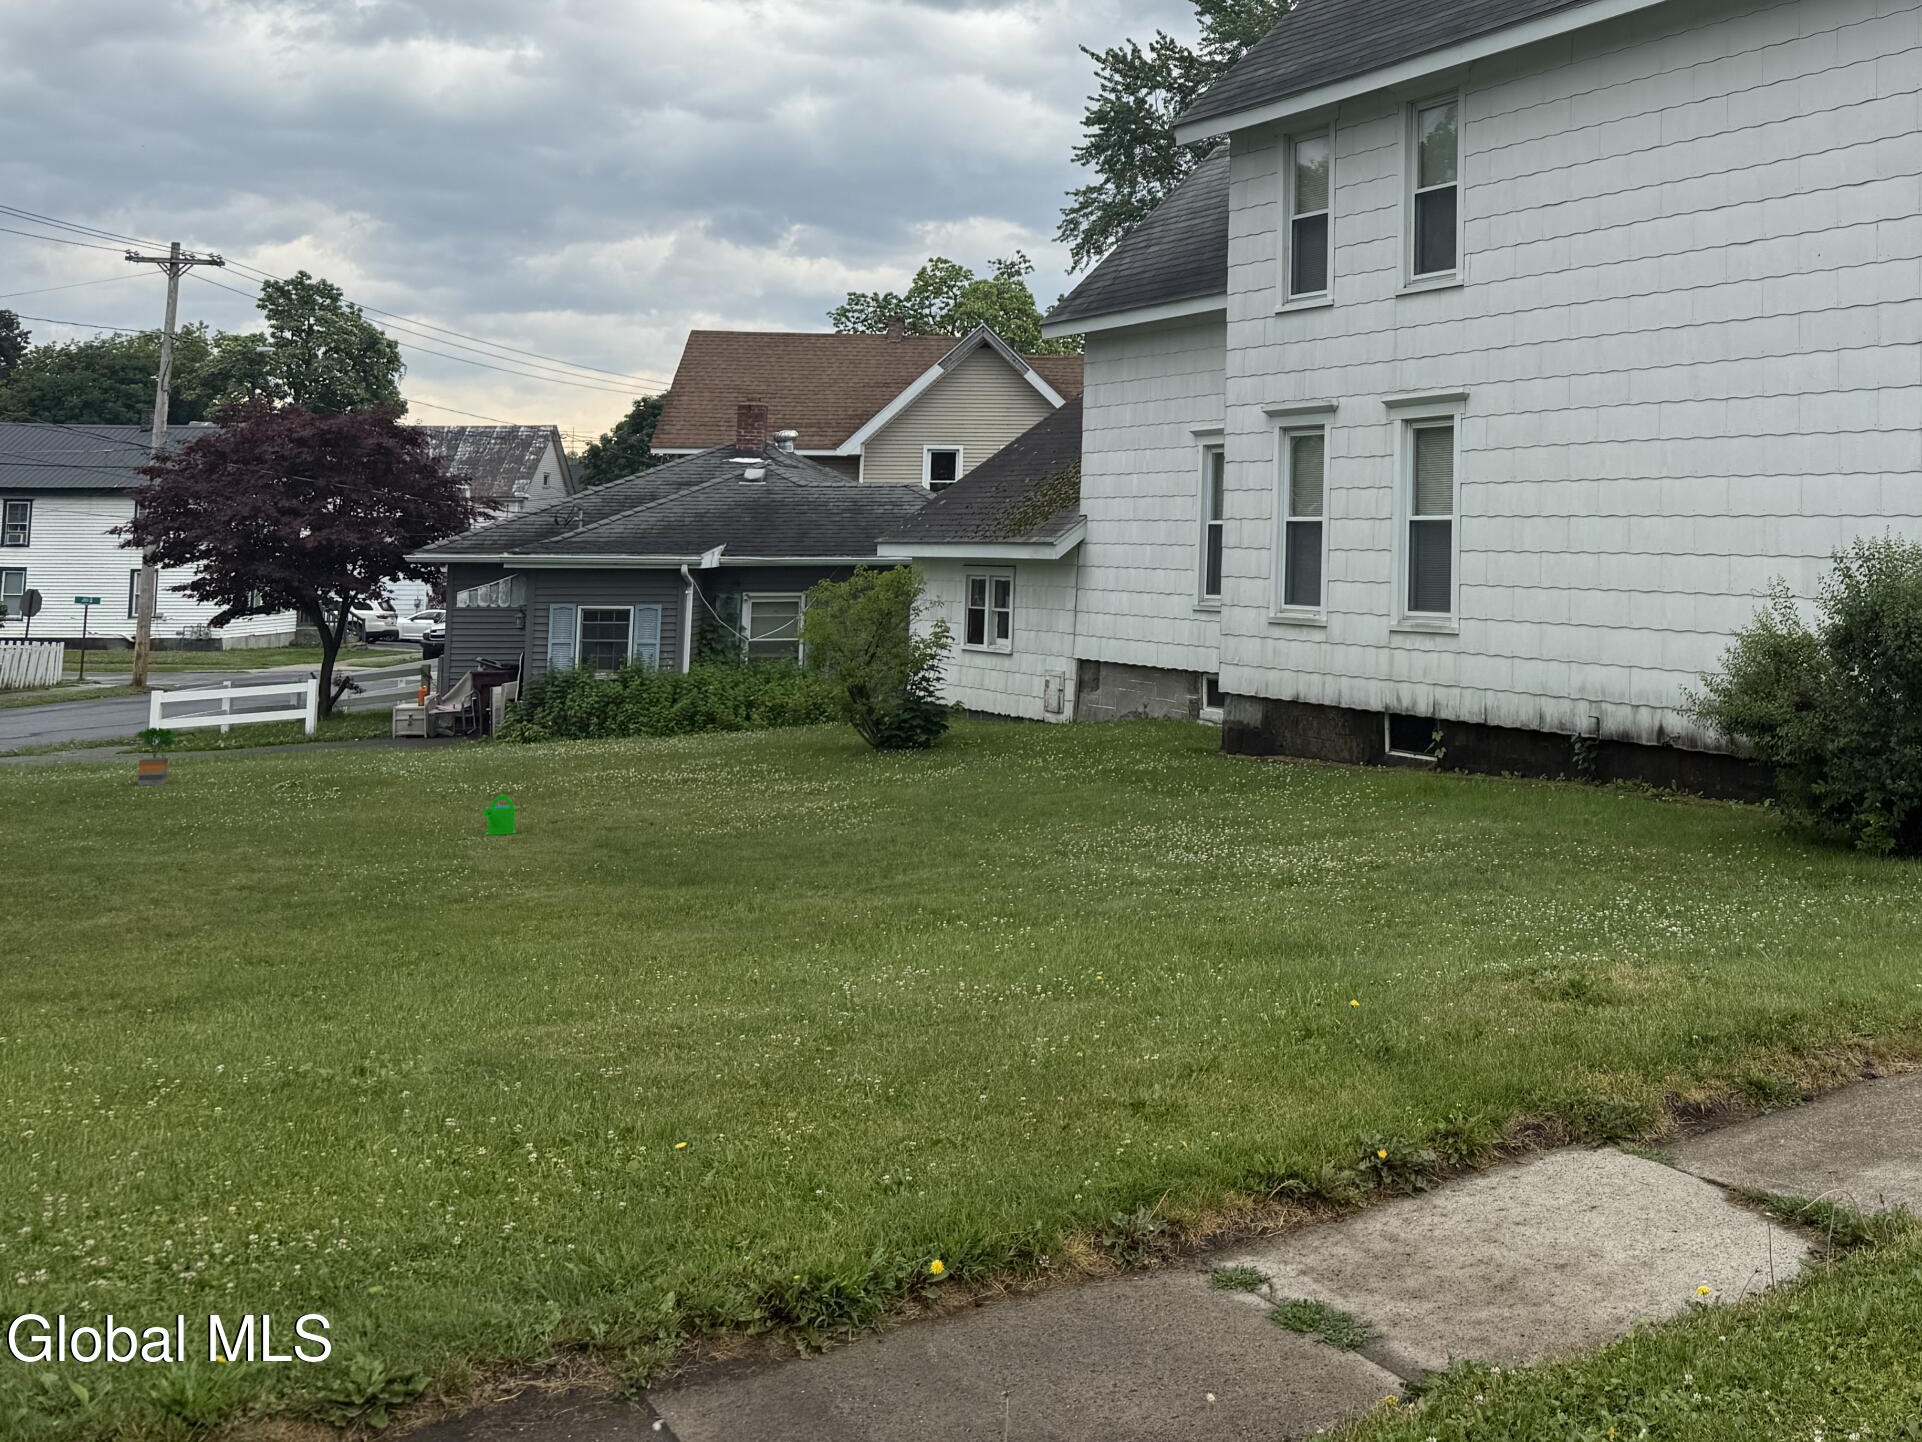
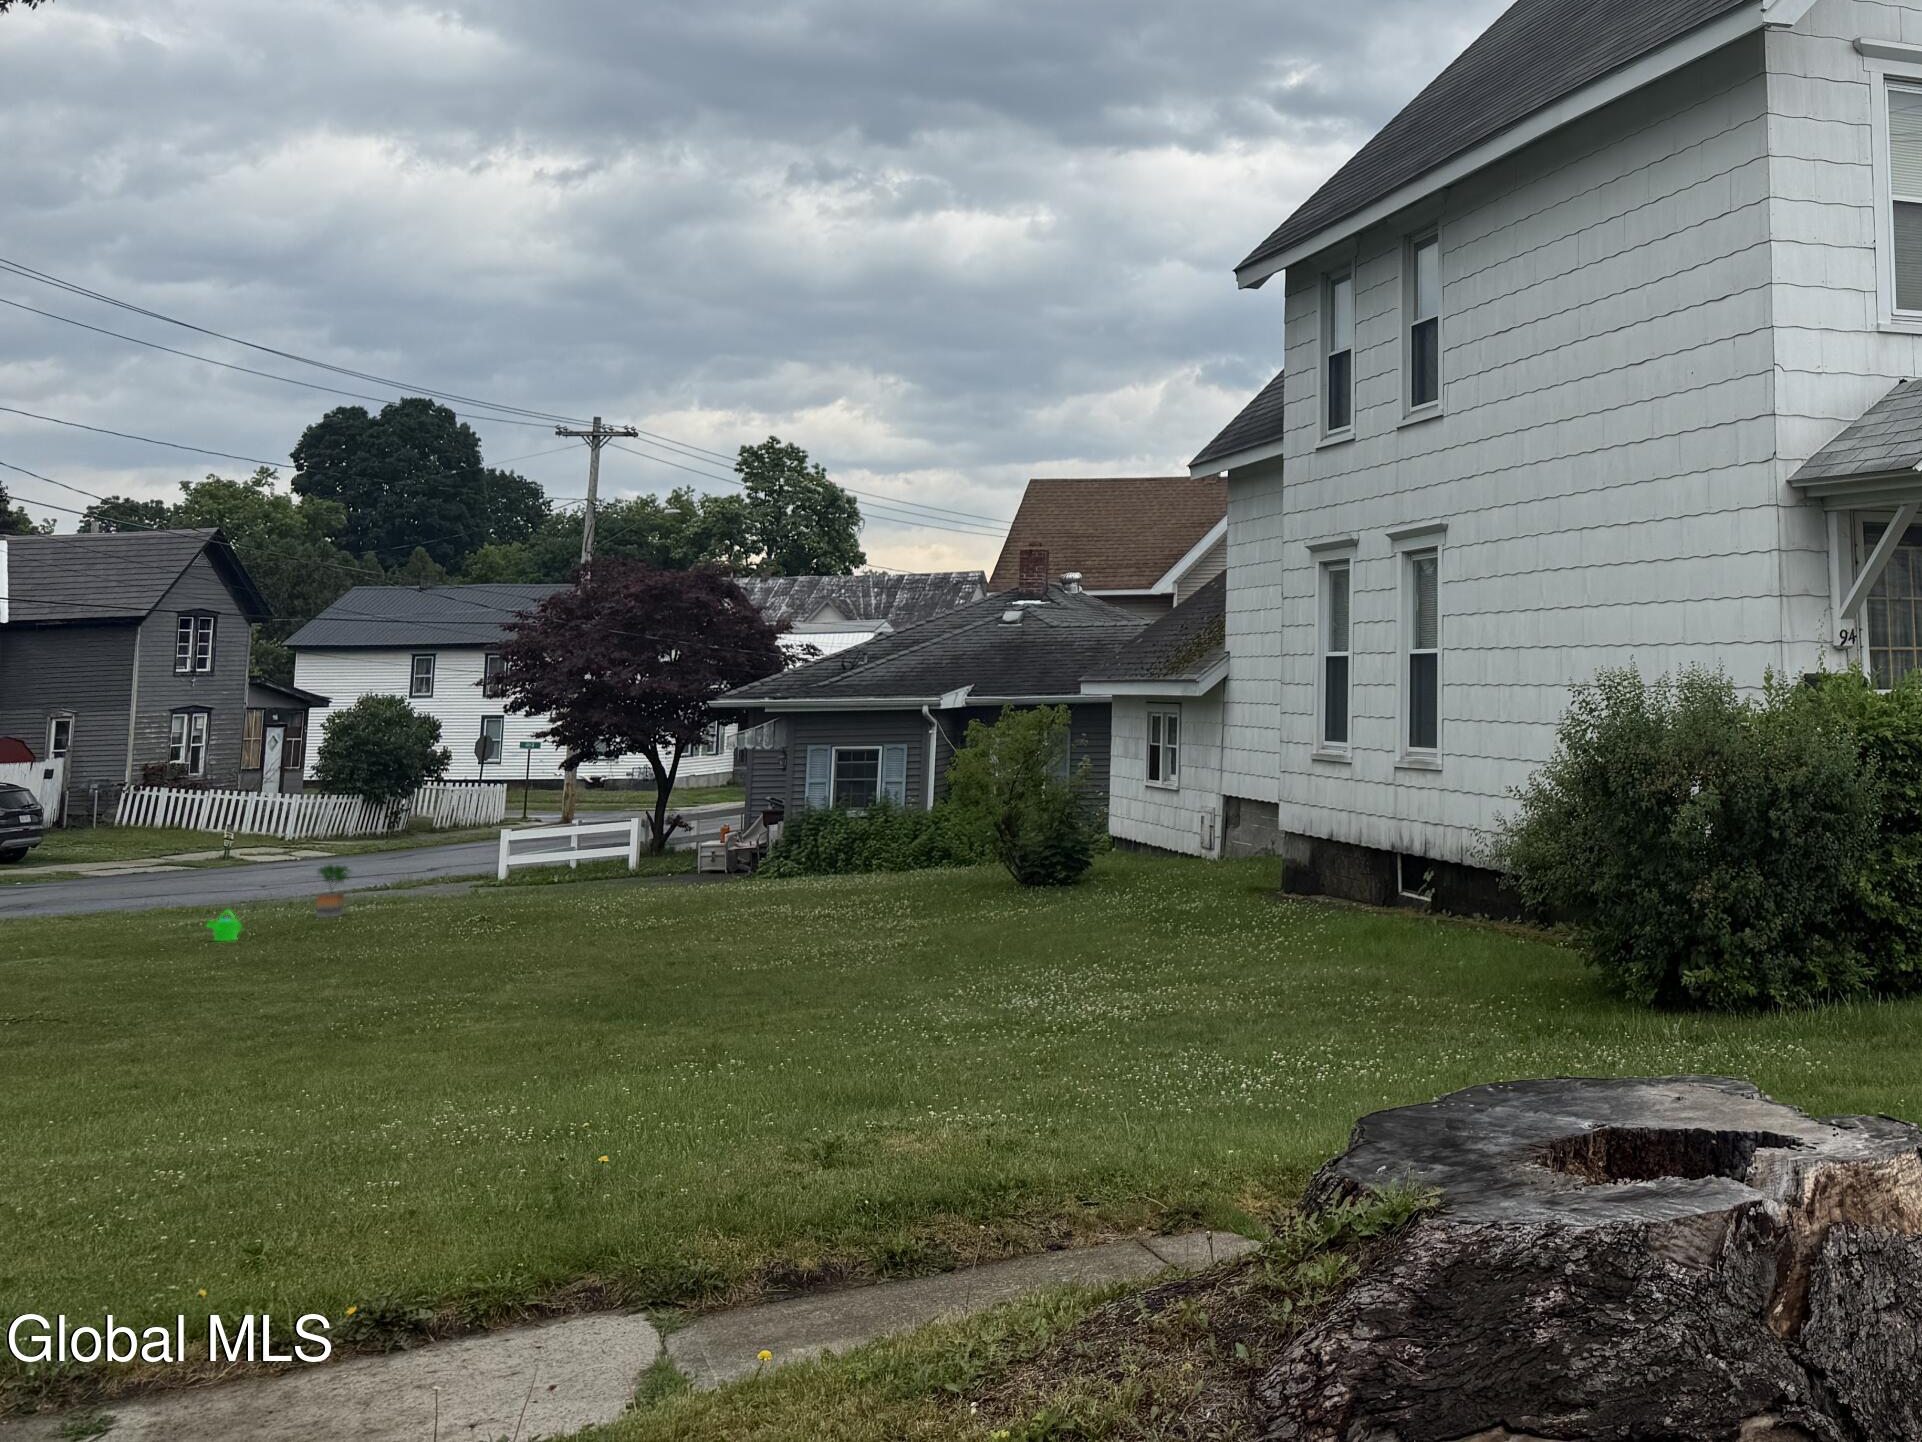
watering can: present [483,794,516,835] -> present [207,910,241,941]

